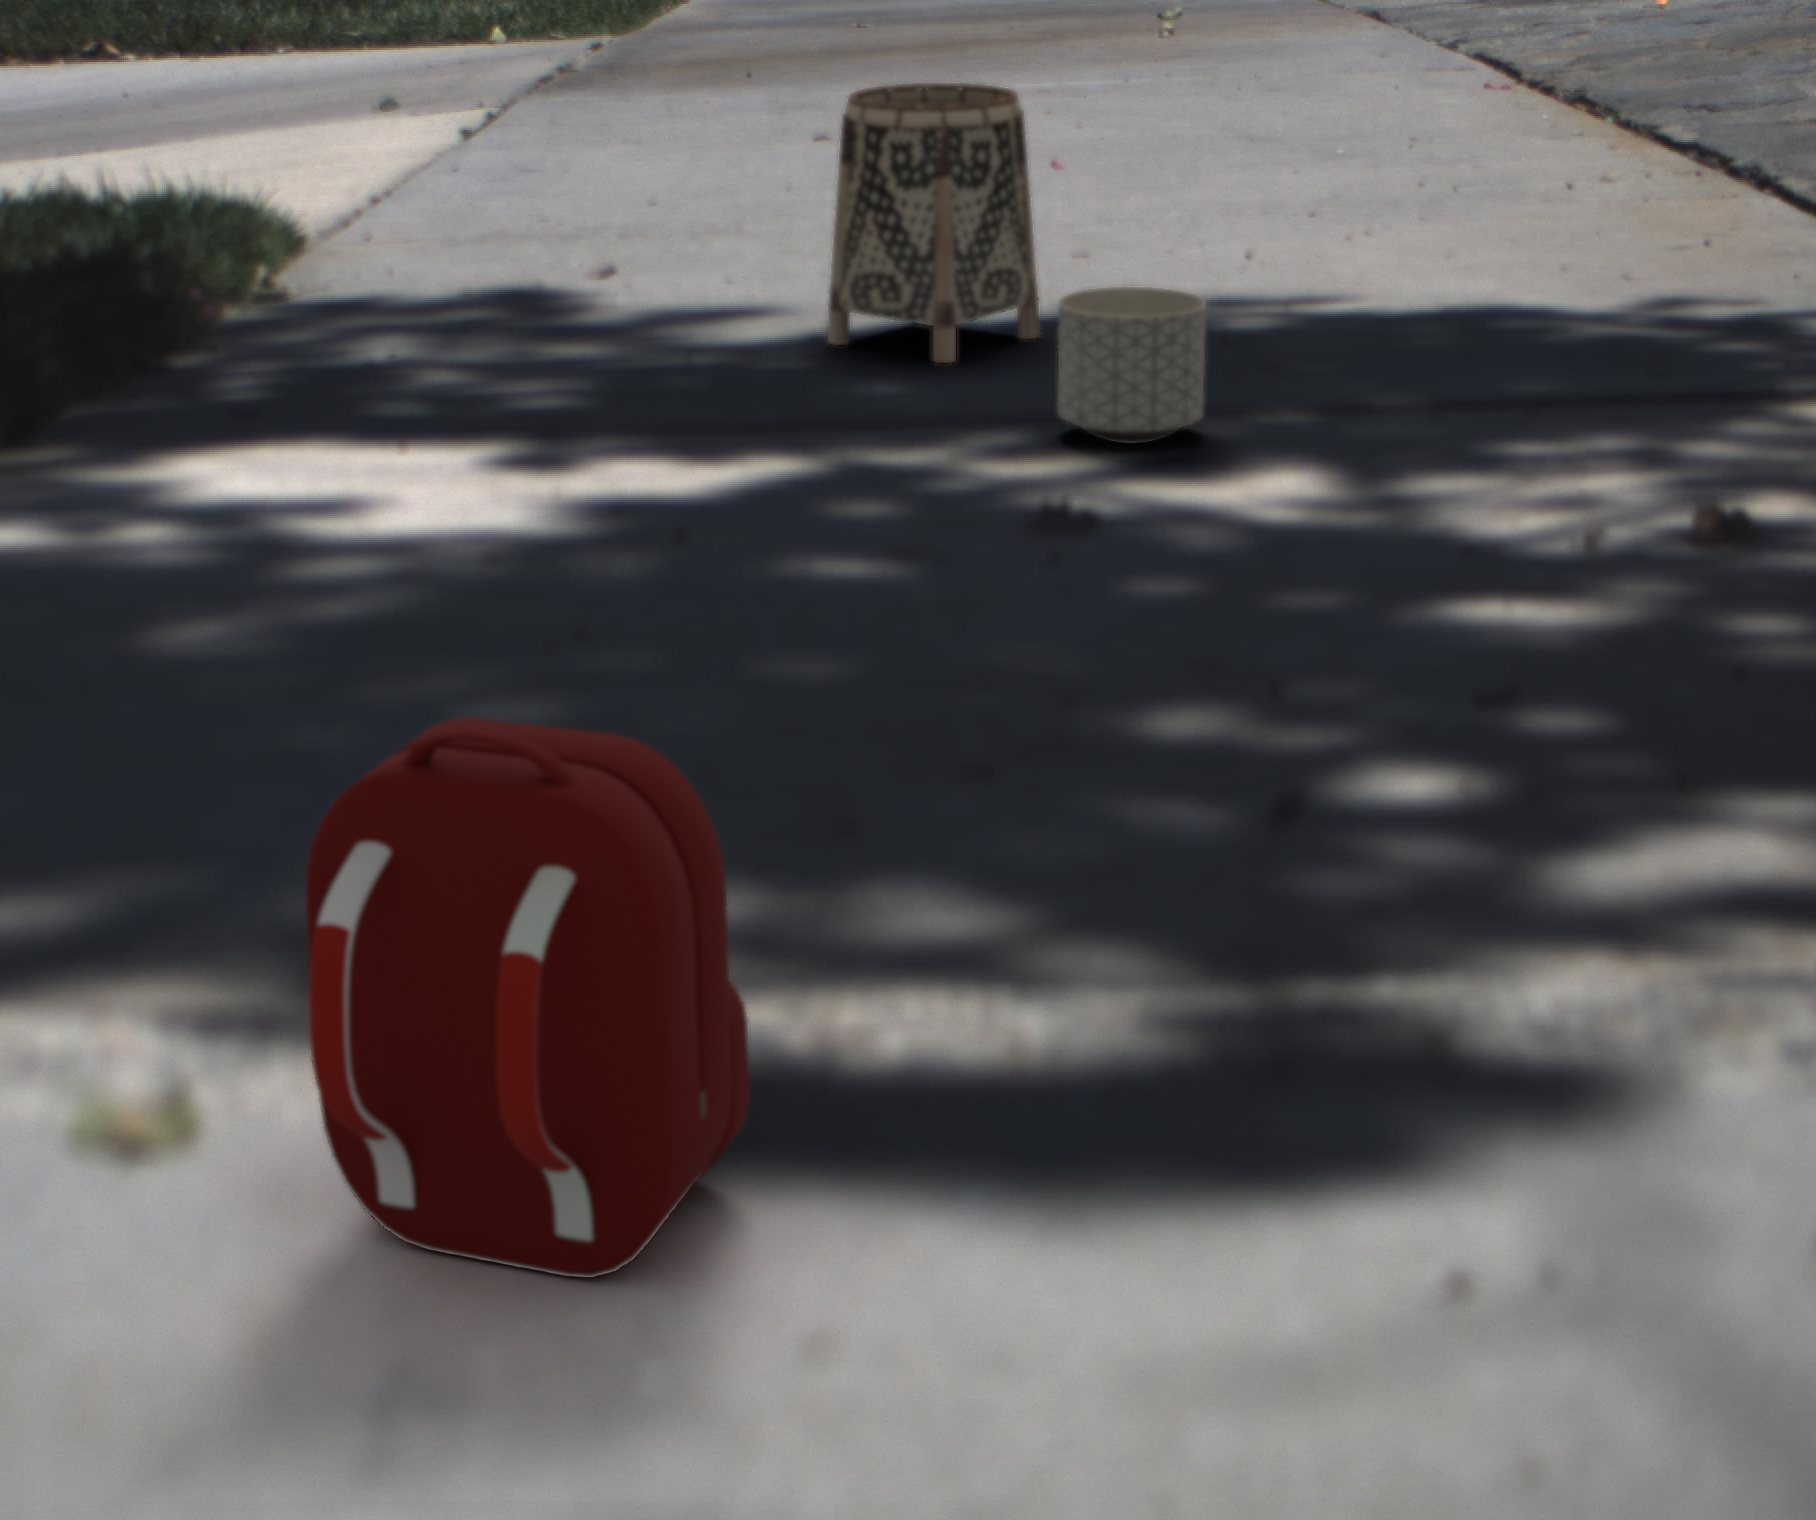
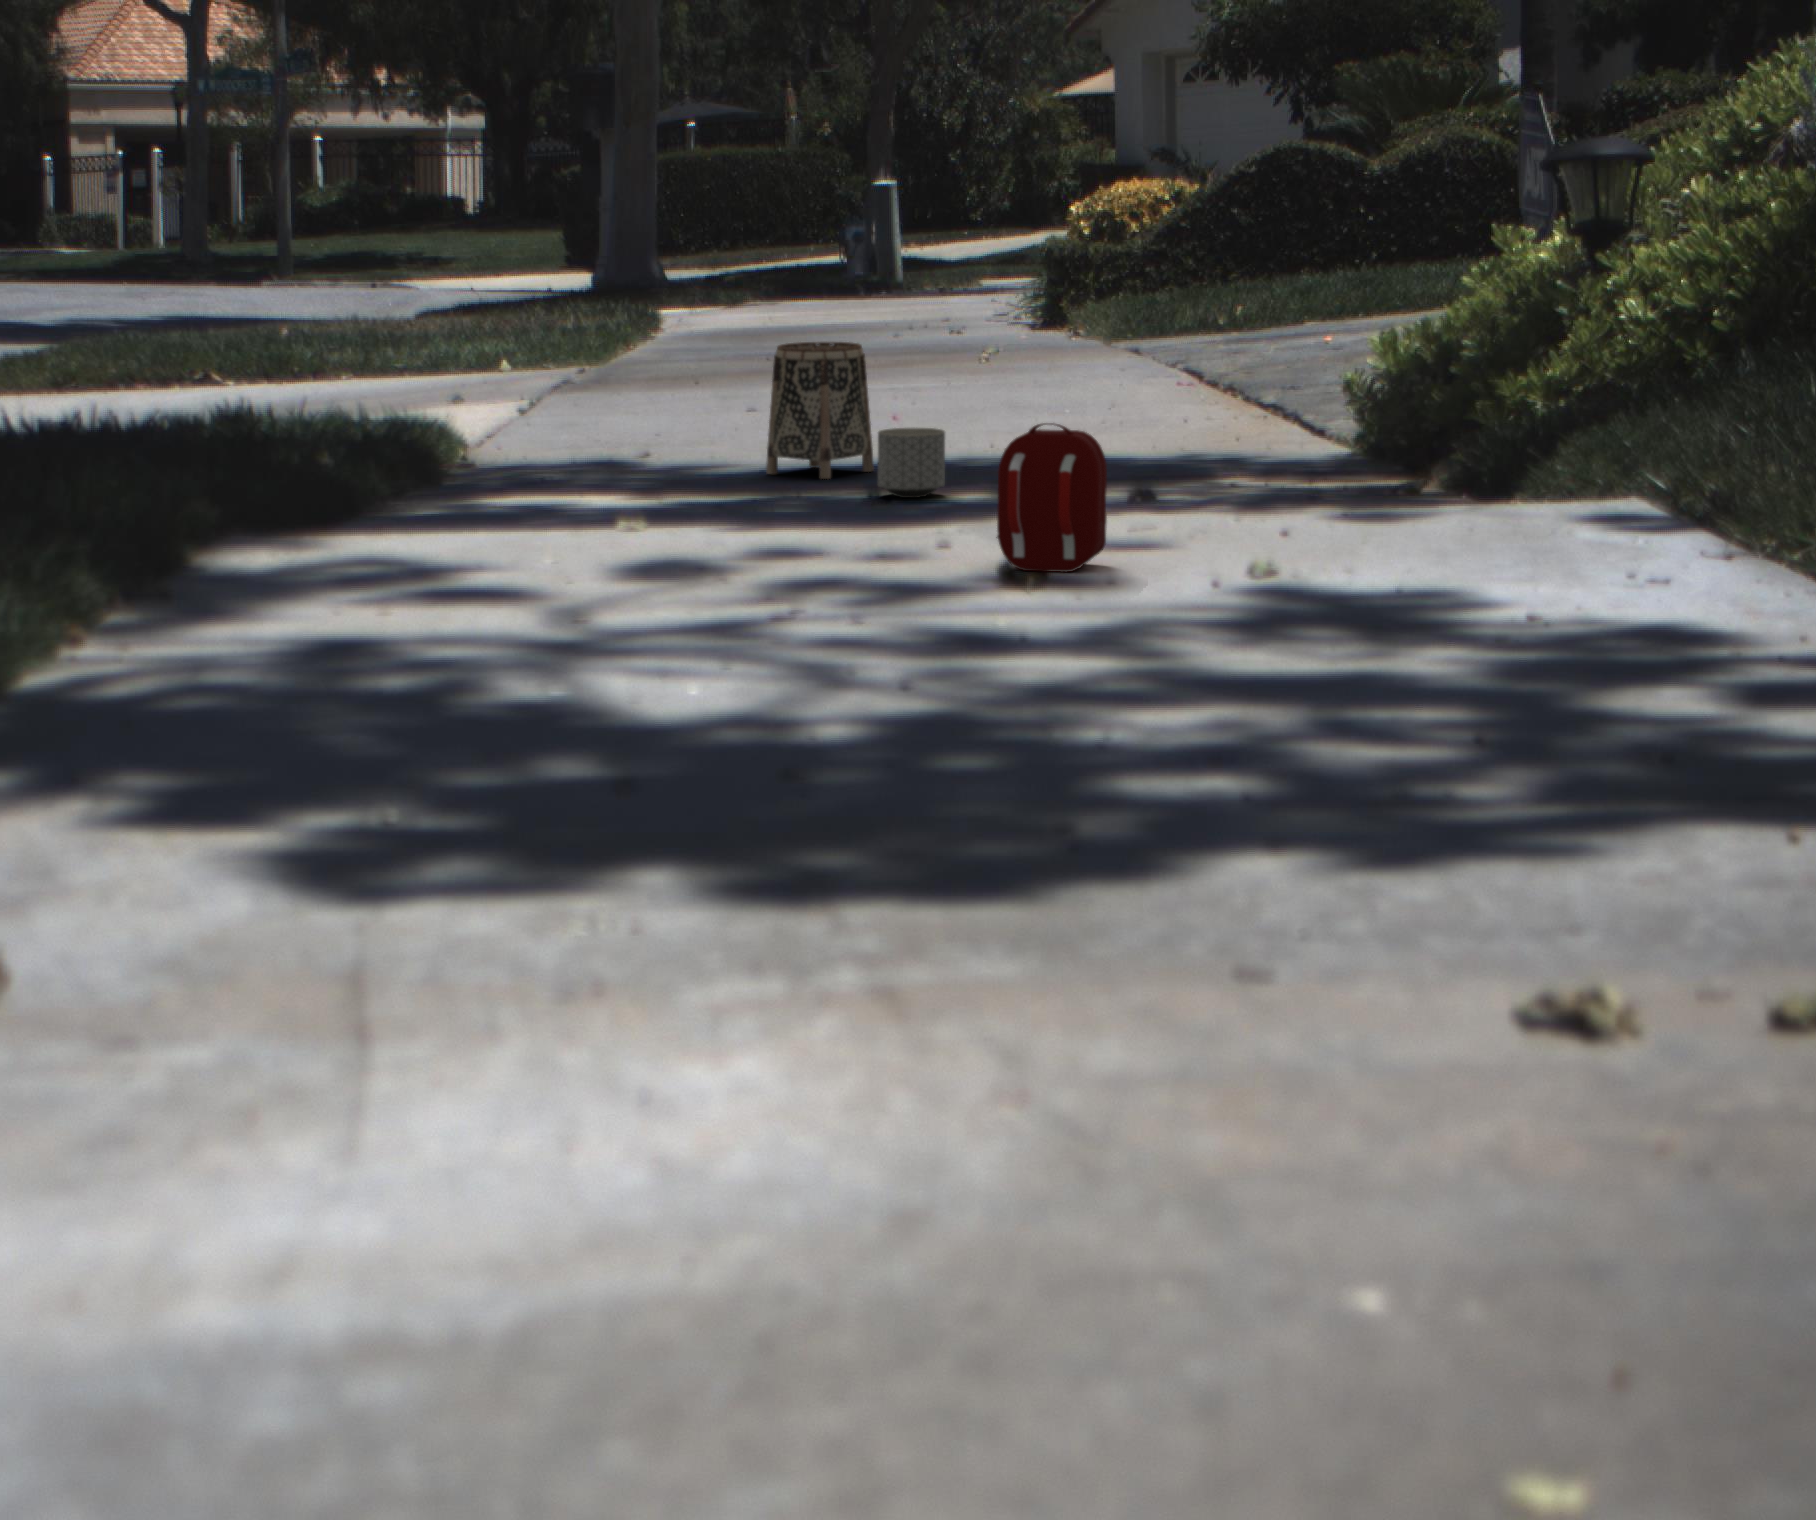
backpack: present [306,718,749,1278] -> present [996,423,1107,572]

